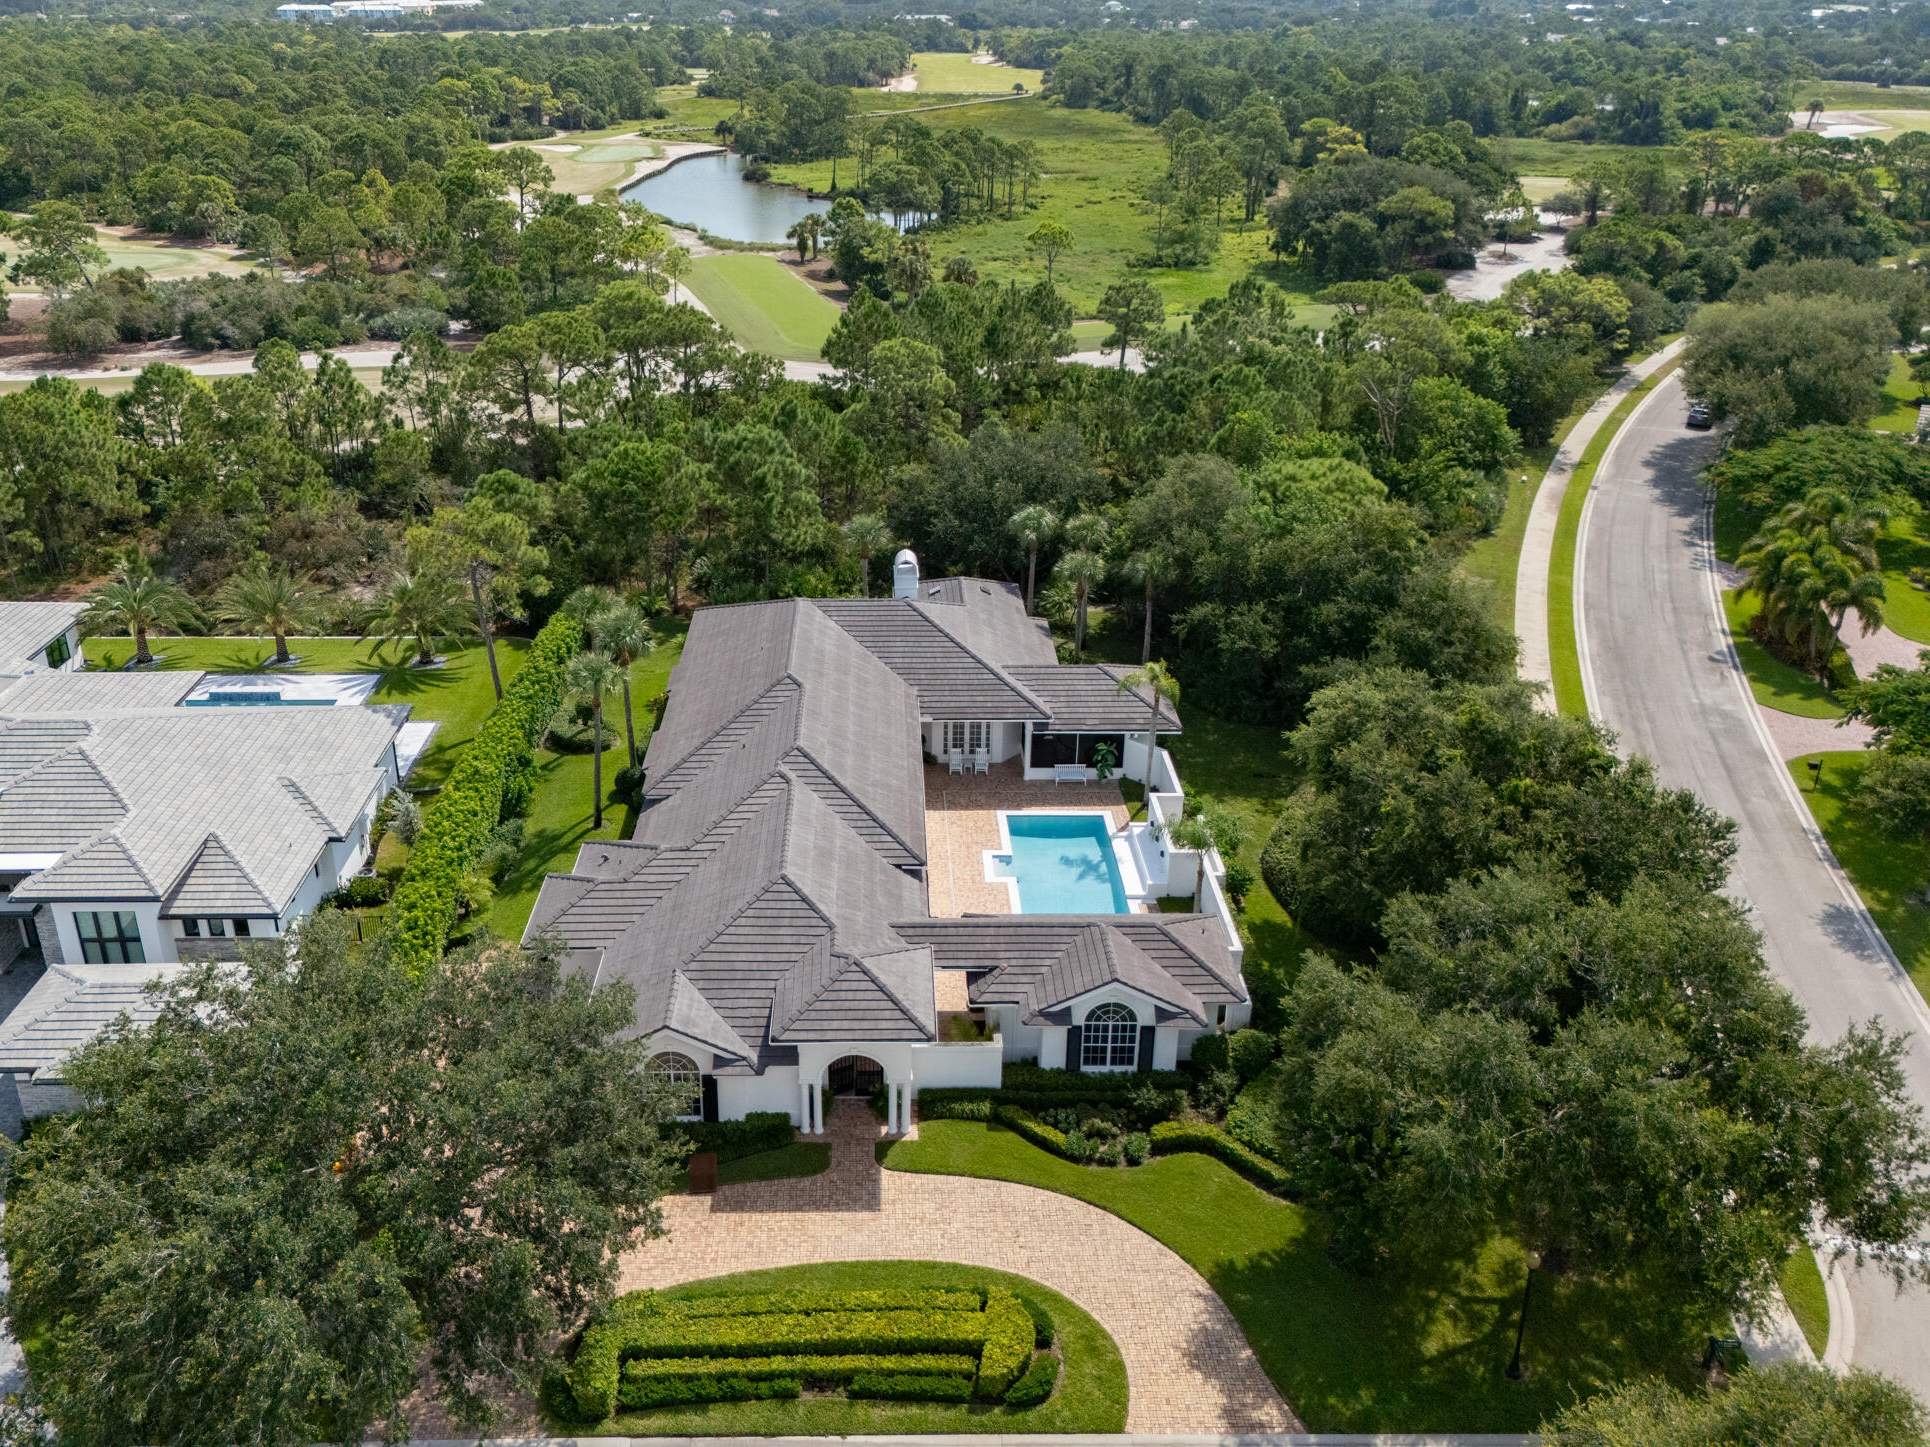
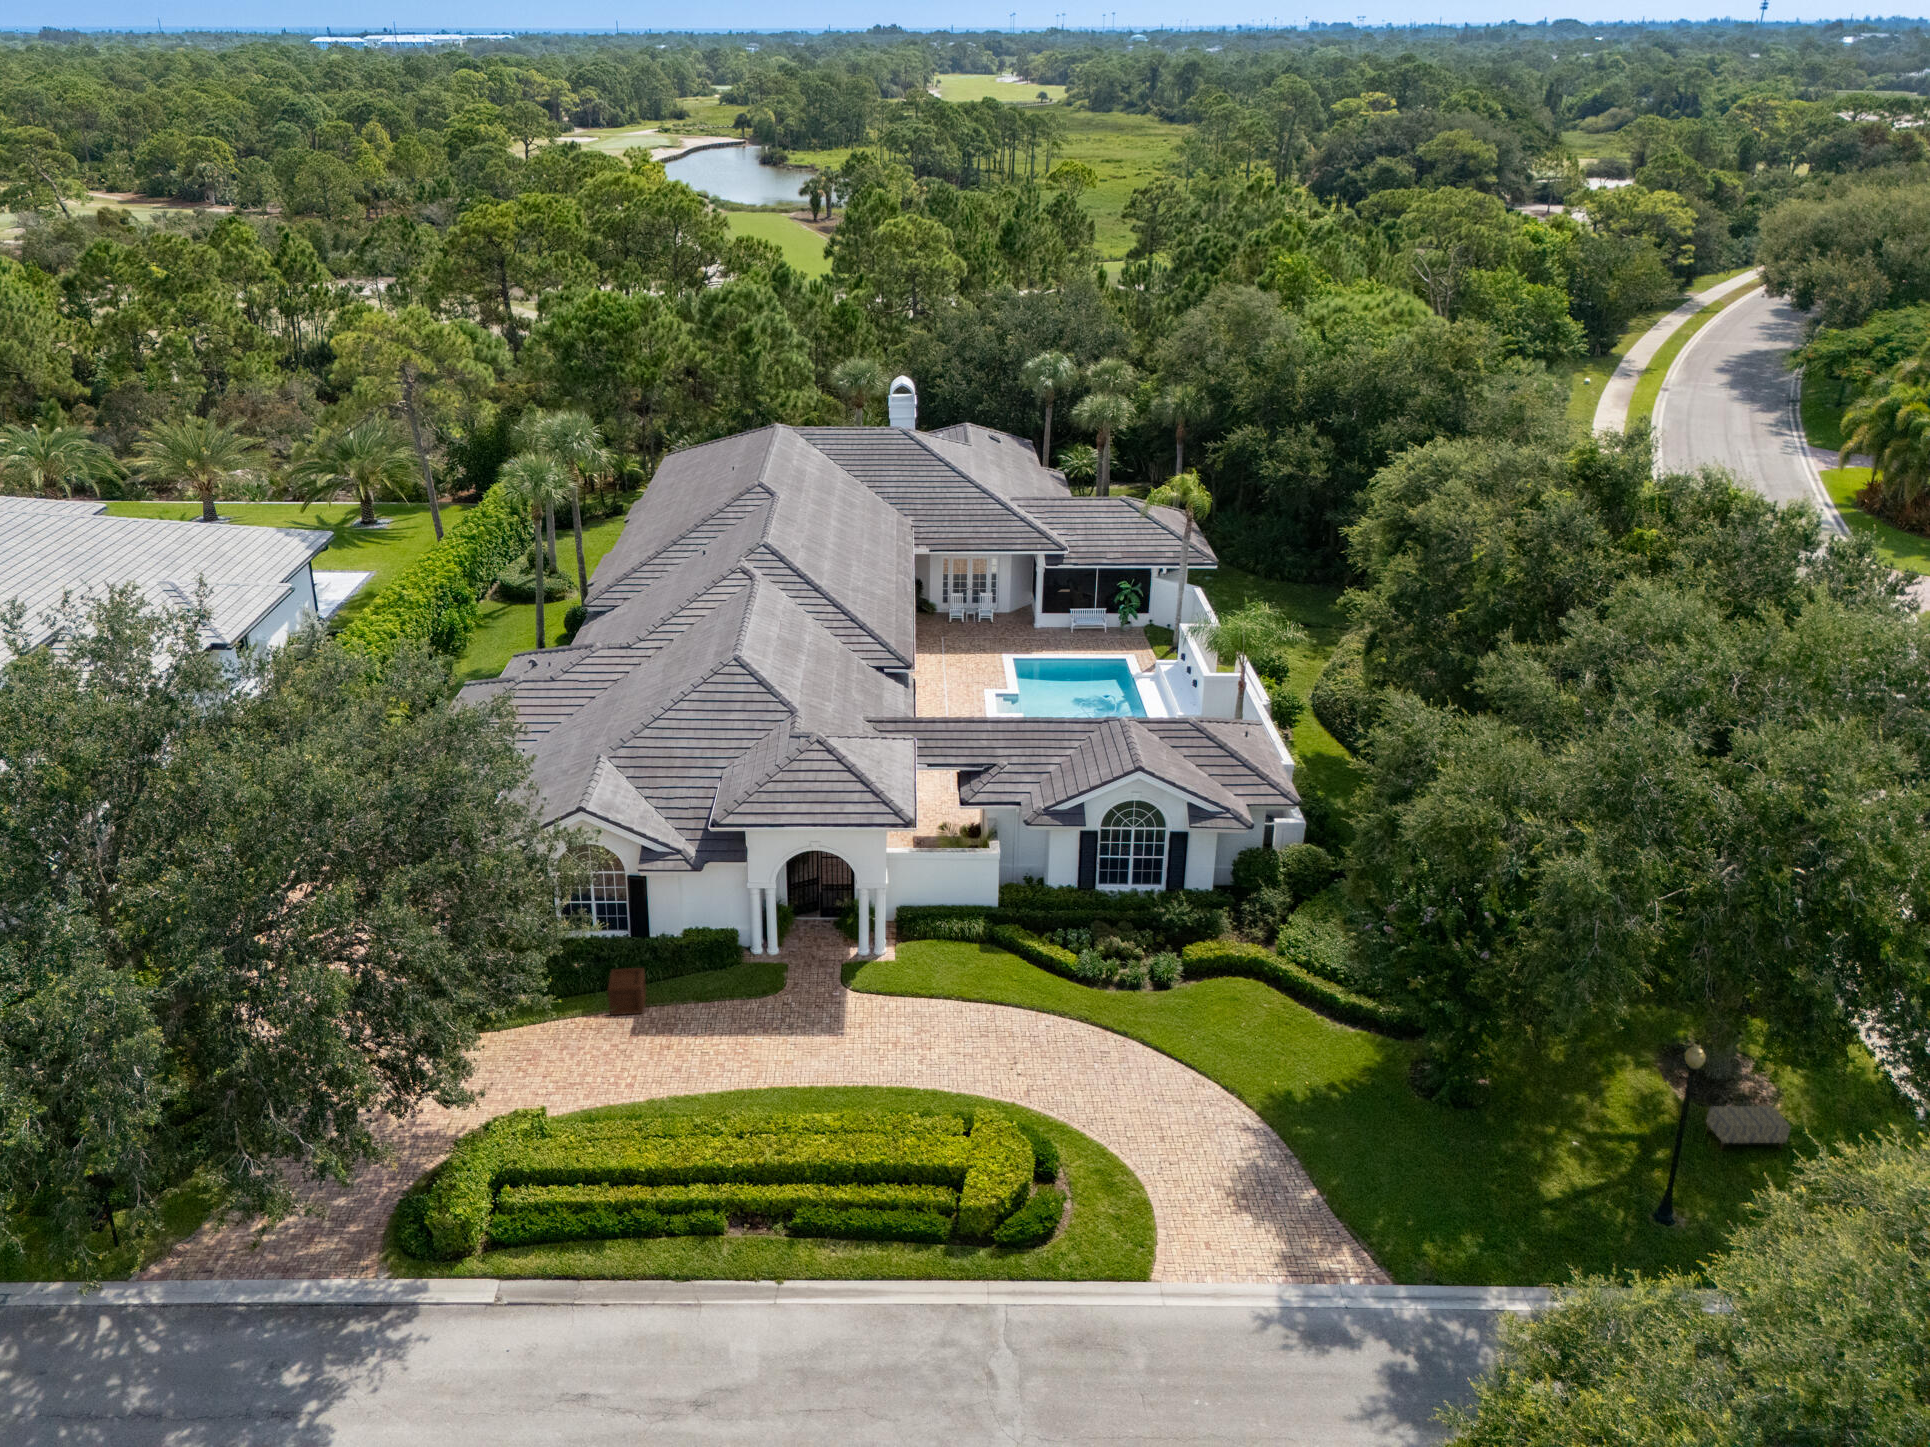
bench: none [1551,1279,1613,1314] -> present [1706,1106,1791,1149]

